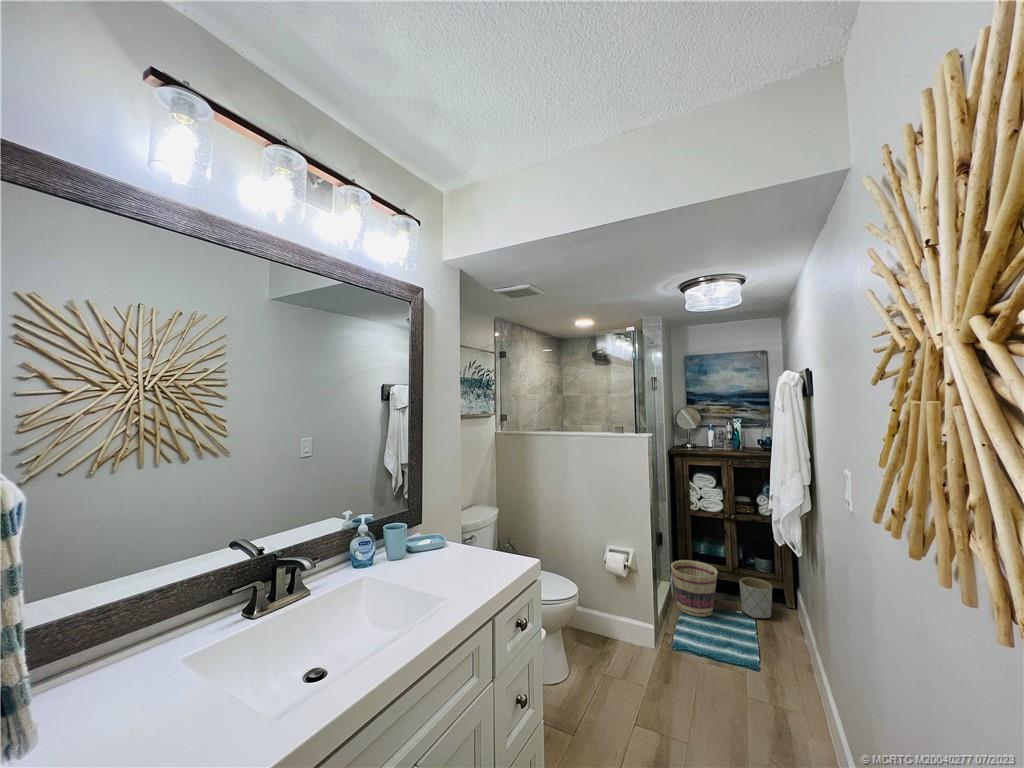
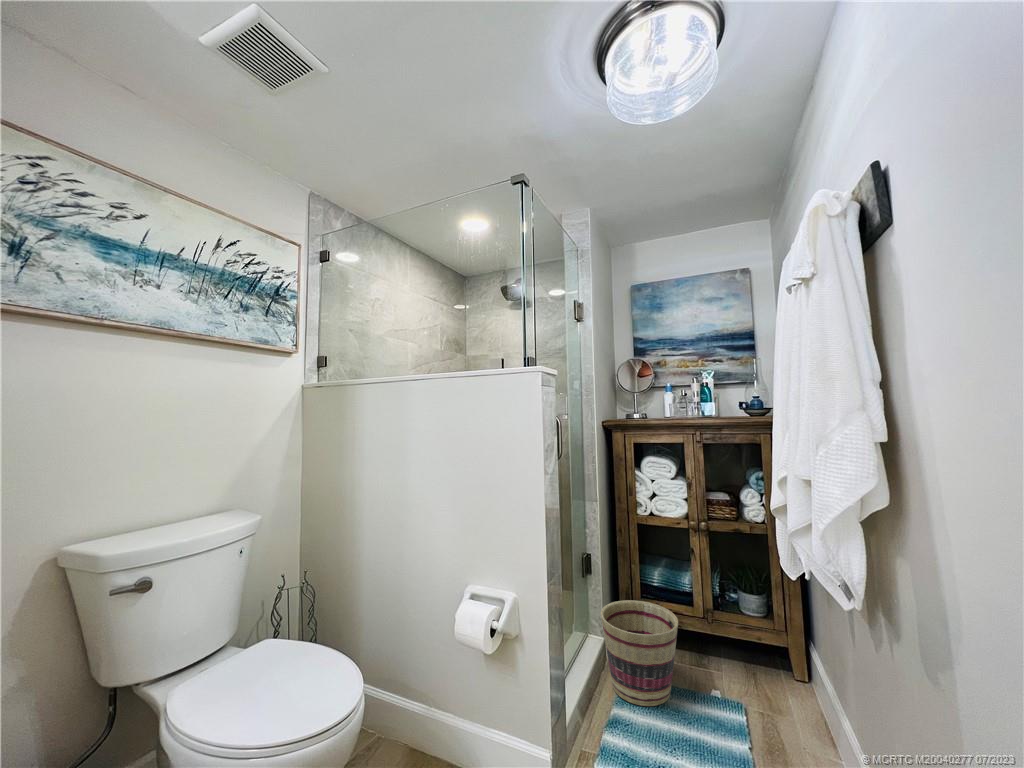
planter: present [740,578,772,618] -> none [715,629,771,707]

